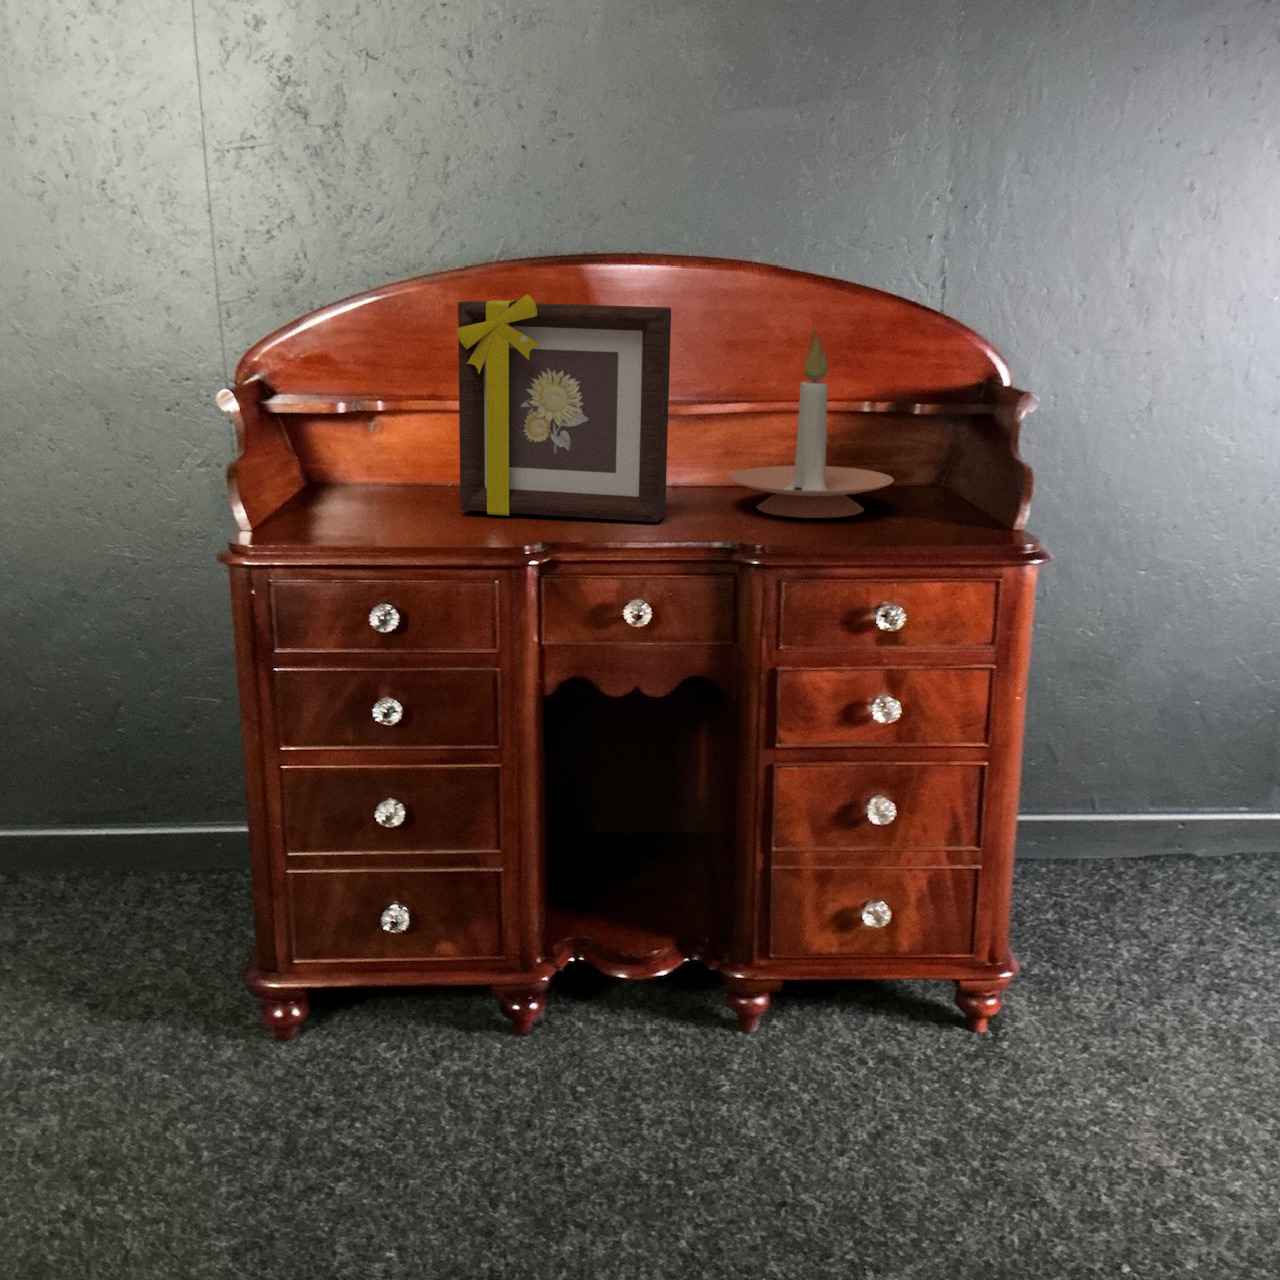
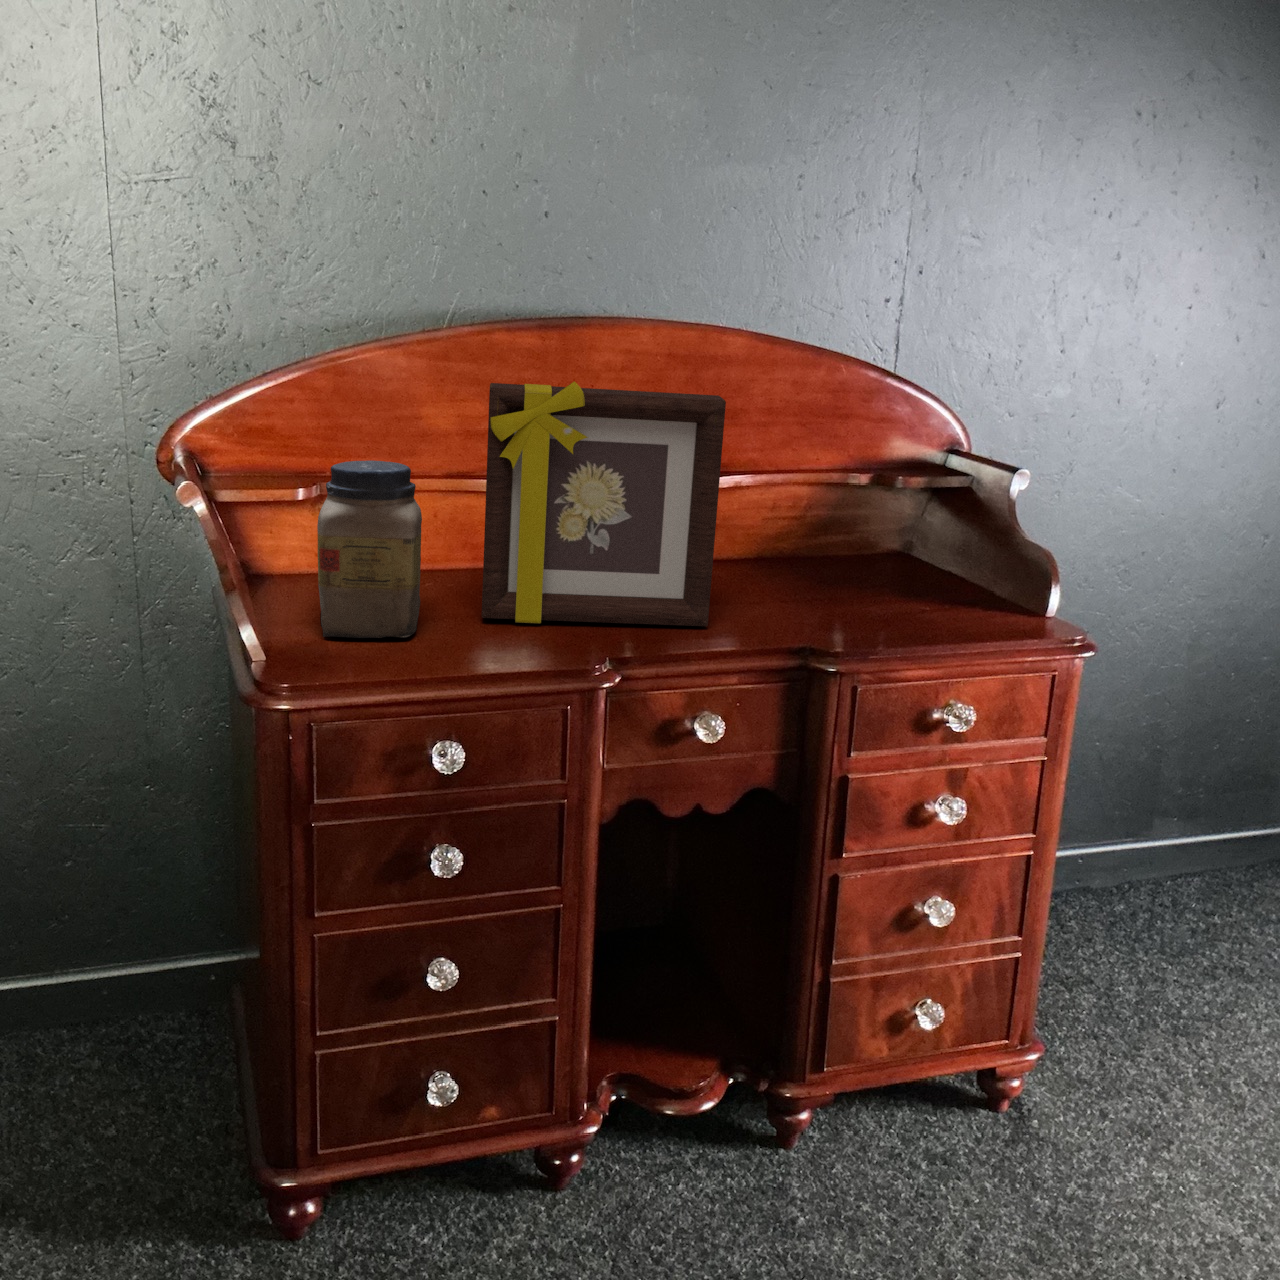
candle holder: present [730,329,894,518] -> none [749,414,921,613]
jar: none [309,370,411,520] -> present [317,460,422,638]

